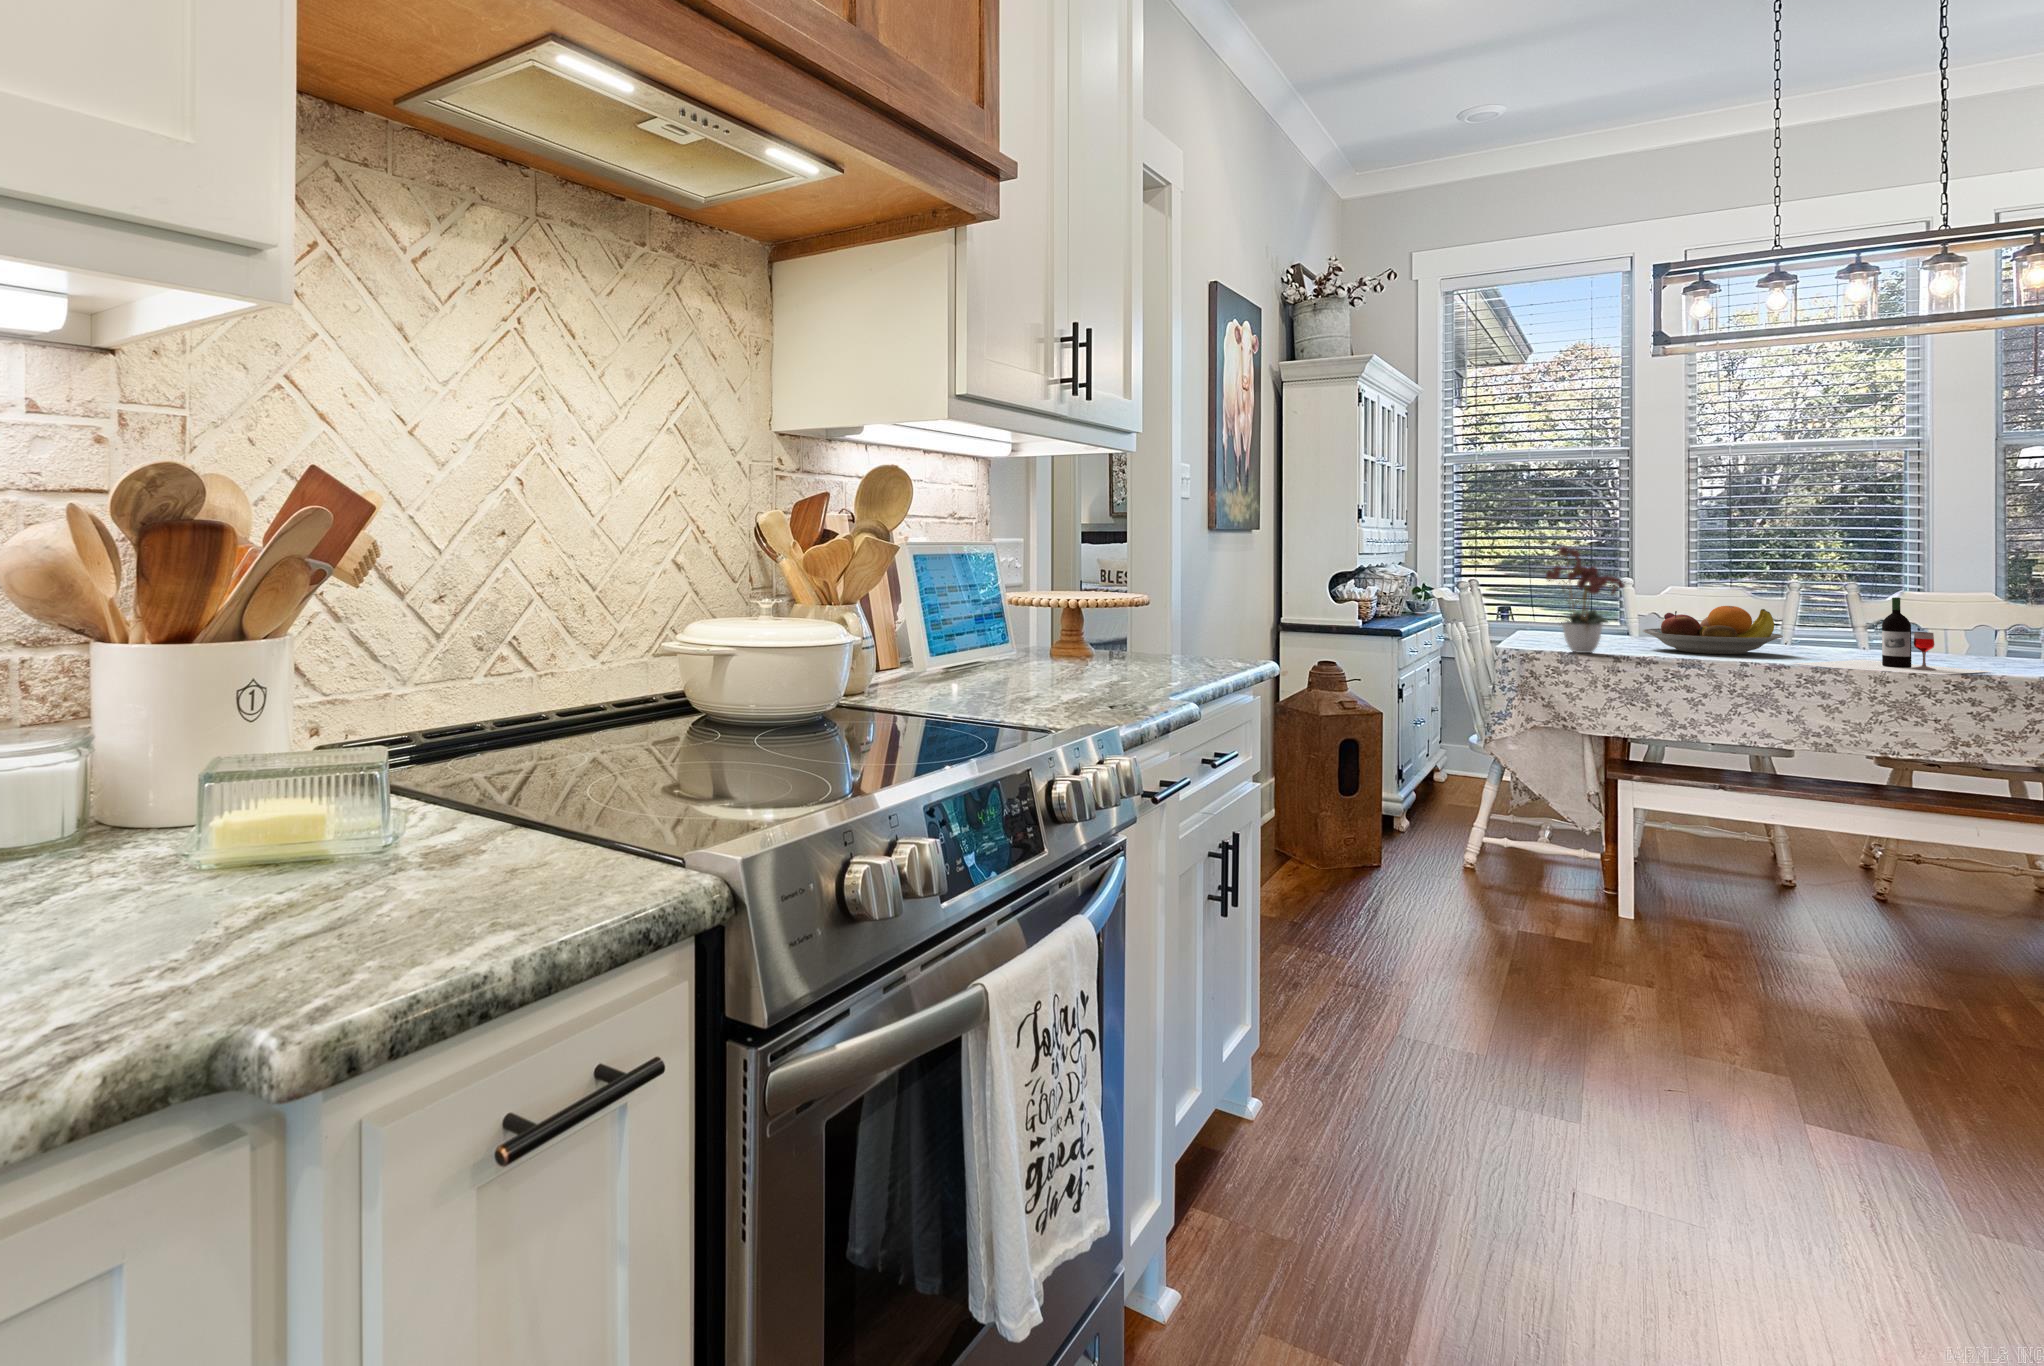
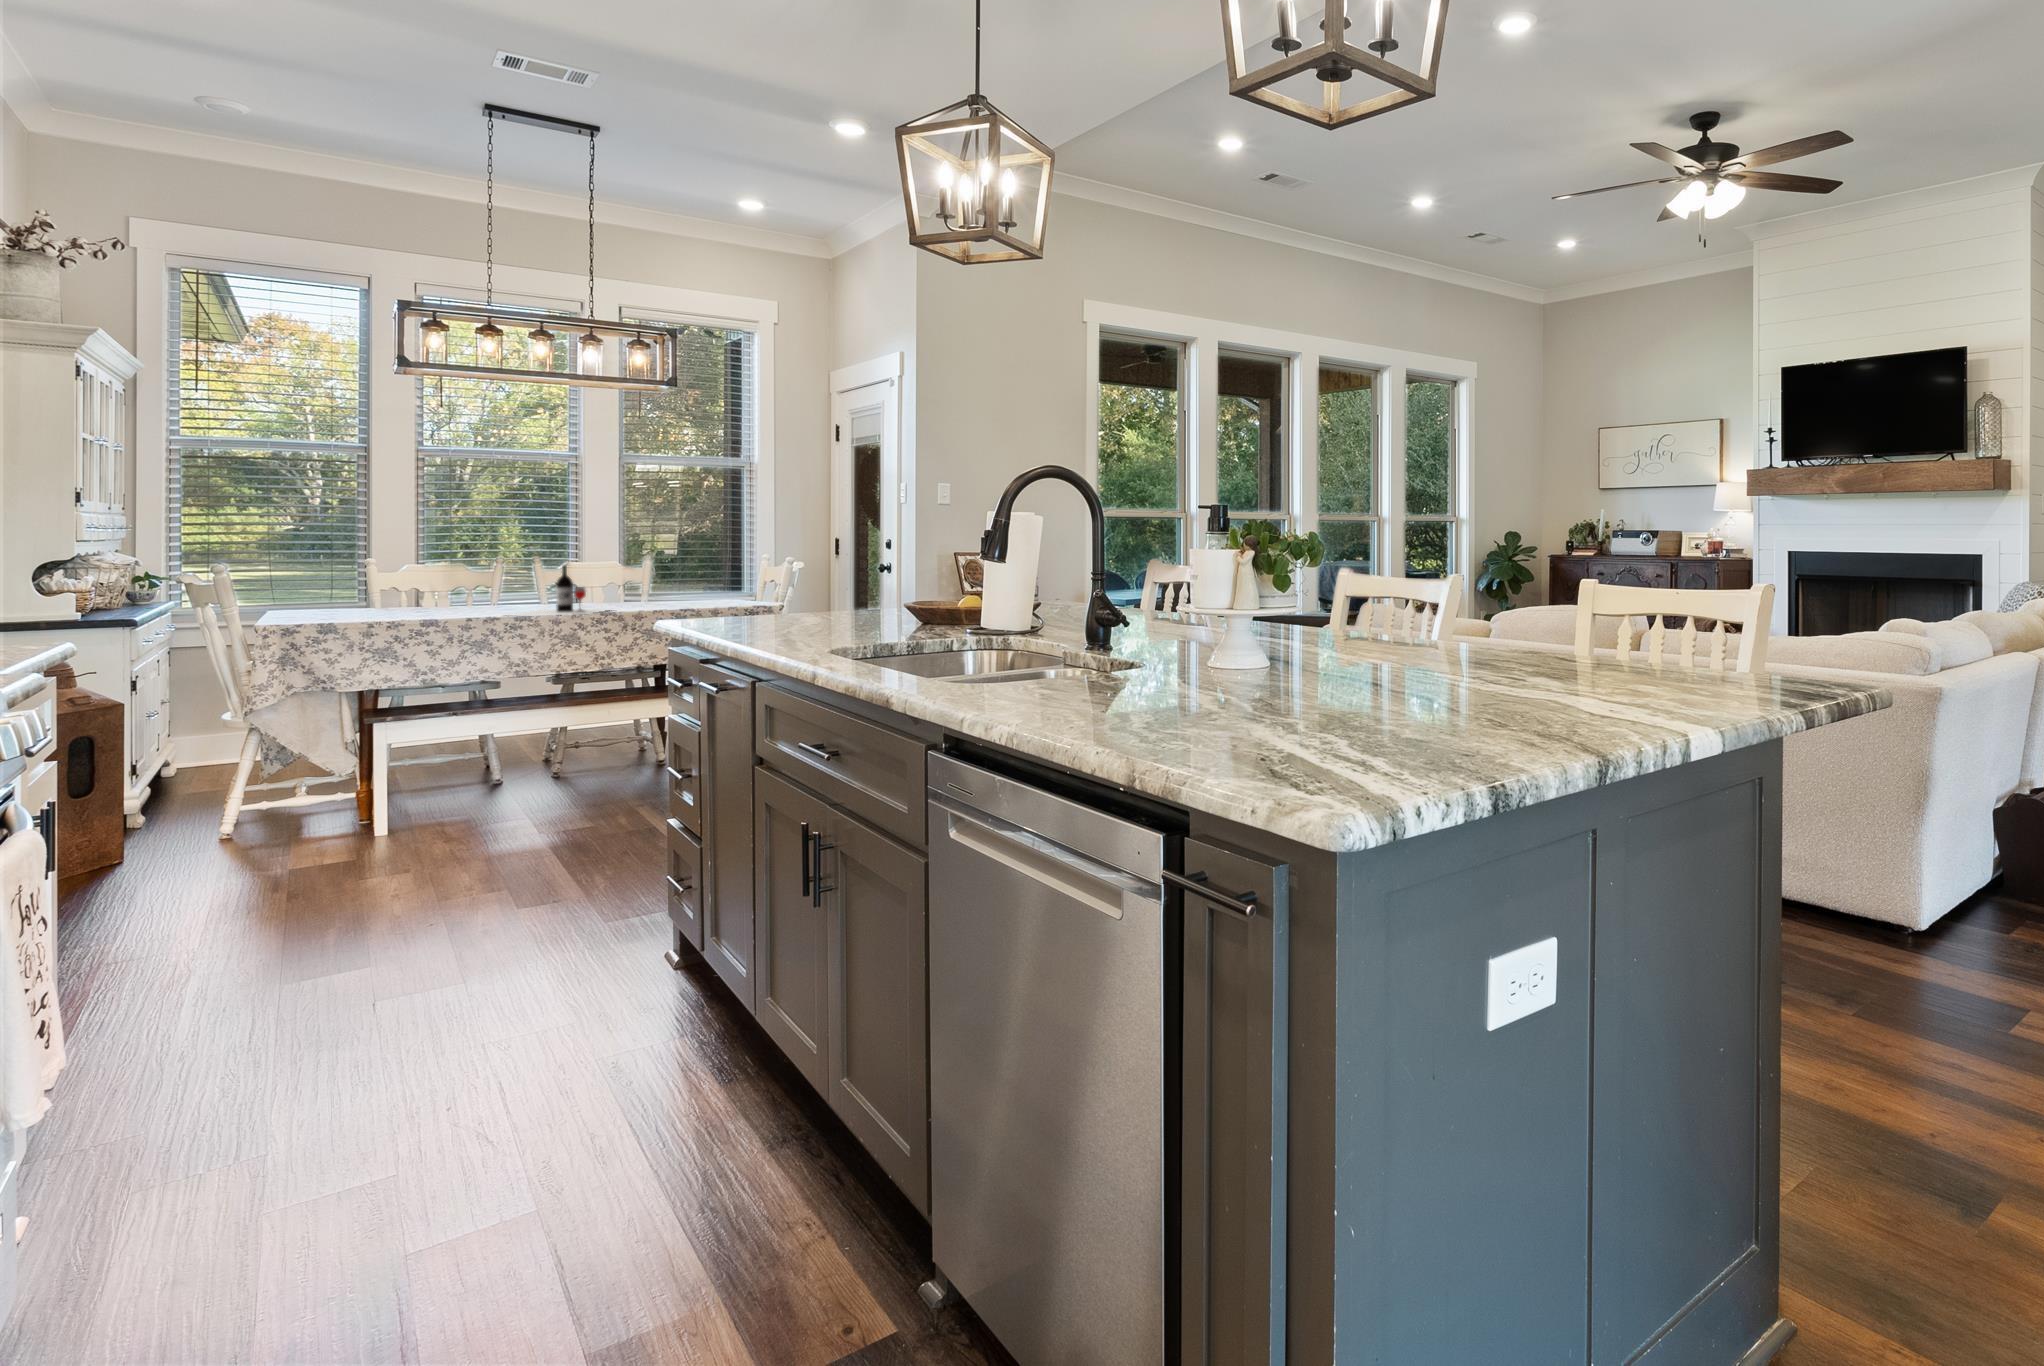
flower arrangement: present [1546,547,1624,653] -> none [301,527,383,623]
fruit bowl: present [1643,606,1783,654] -> none [388,577,493,615]

